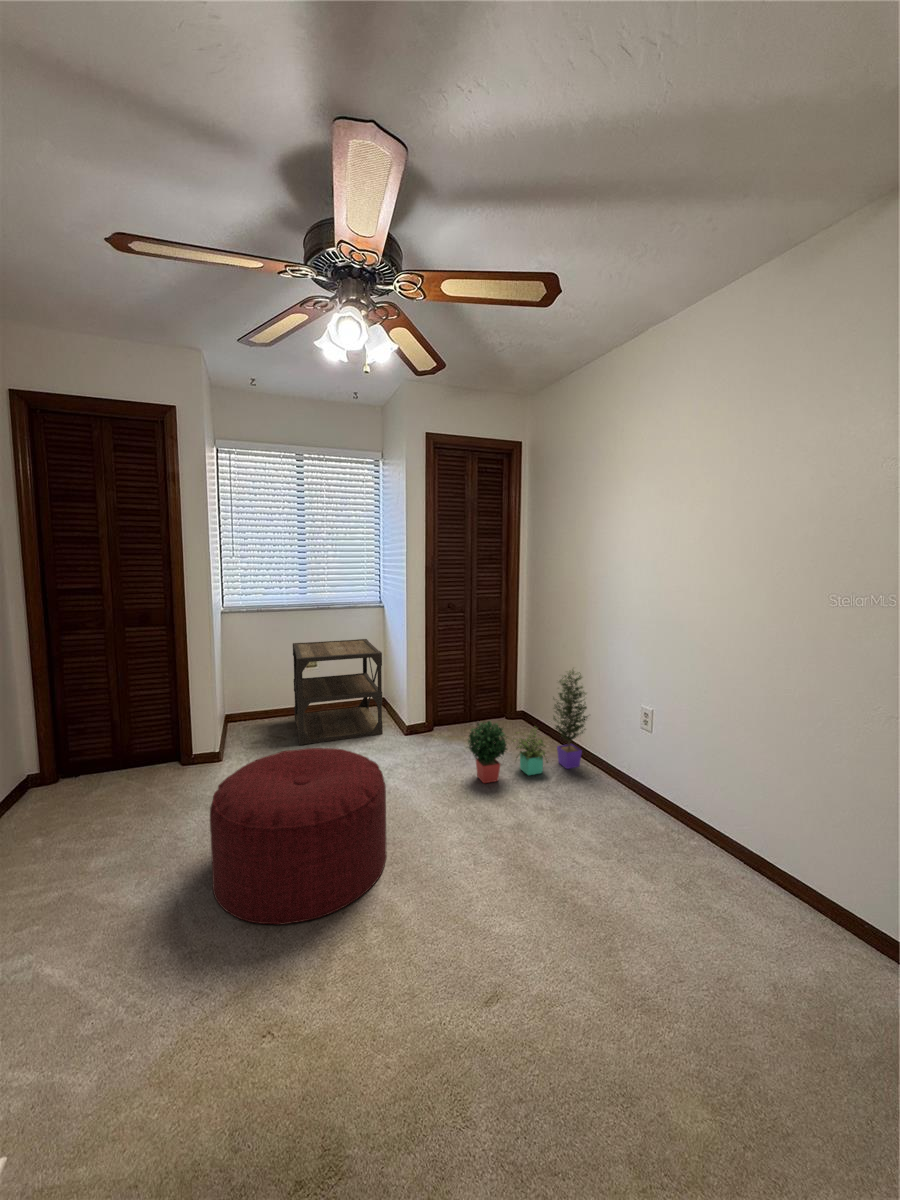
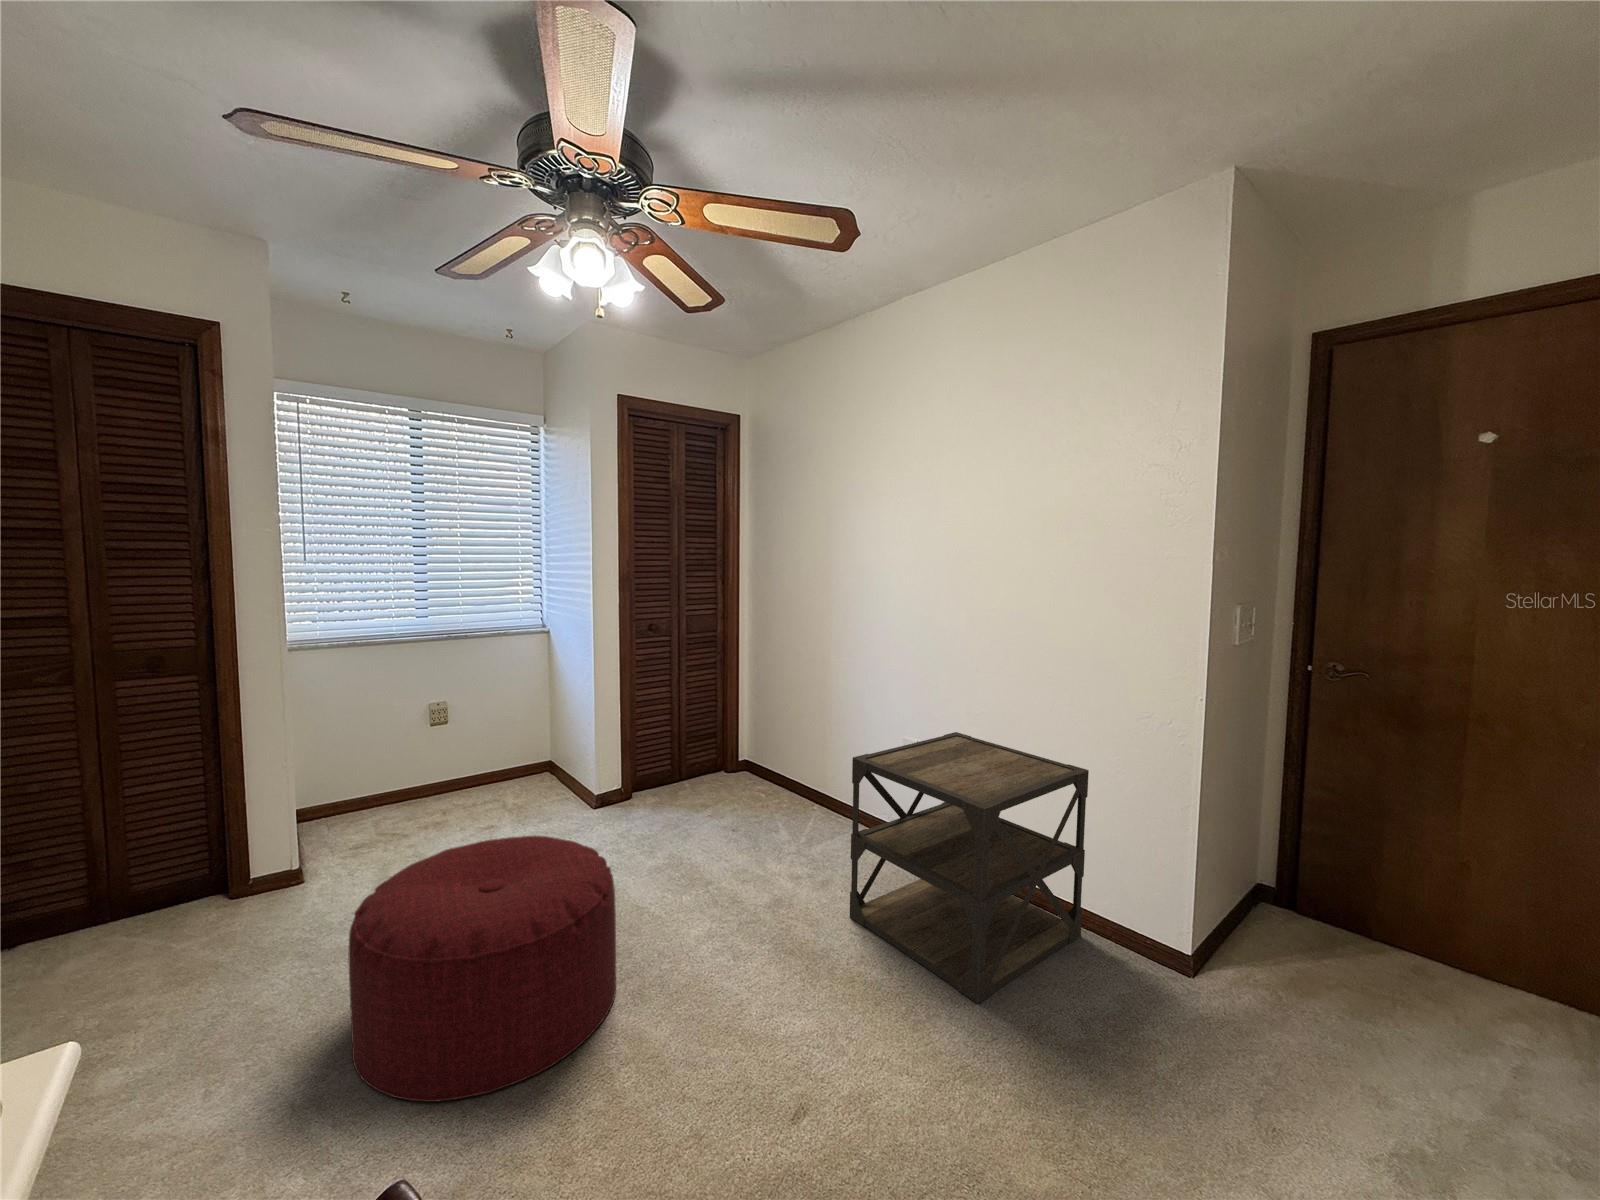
side table: present [293,639,383,745] -> present [850,732,1089,1003]
potted plant: present [468,669,588,783] -> none [696,699,846,859]

